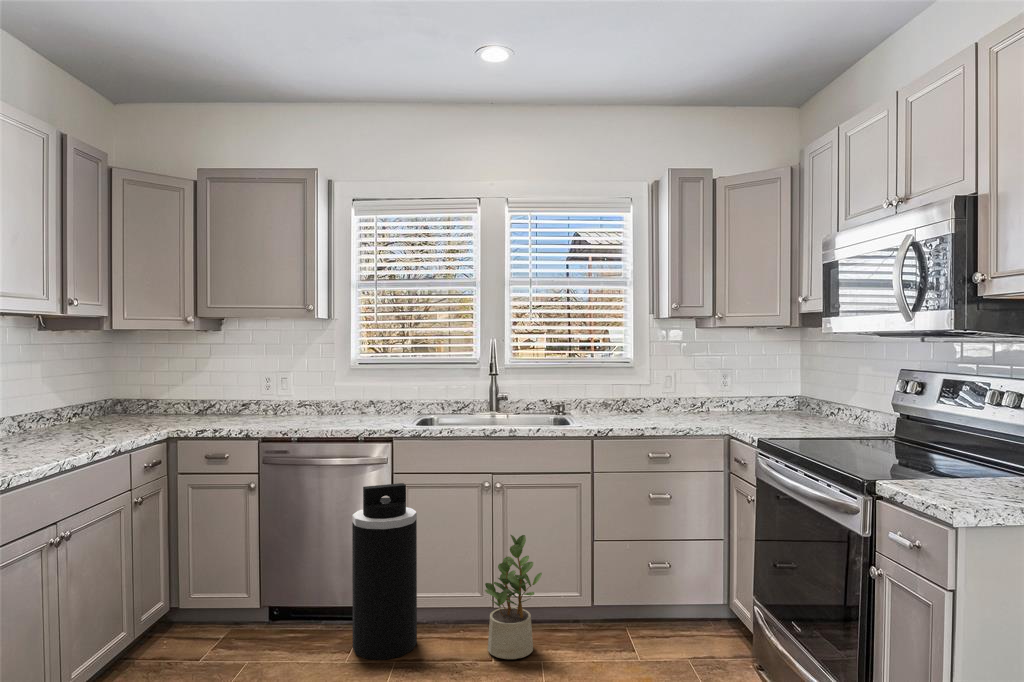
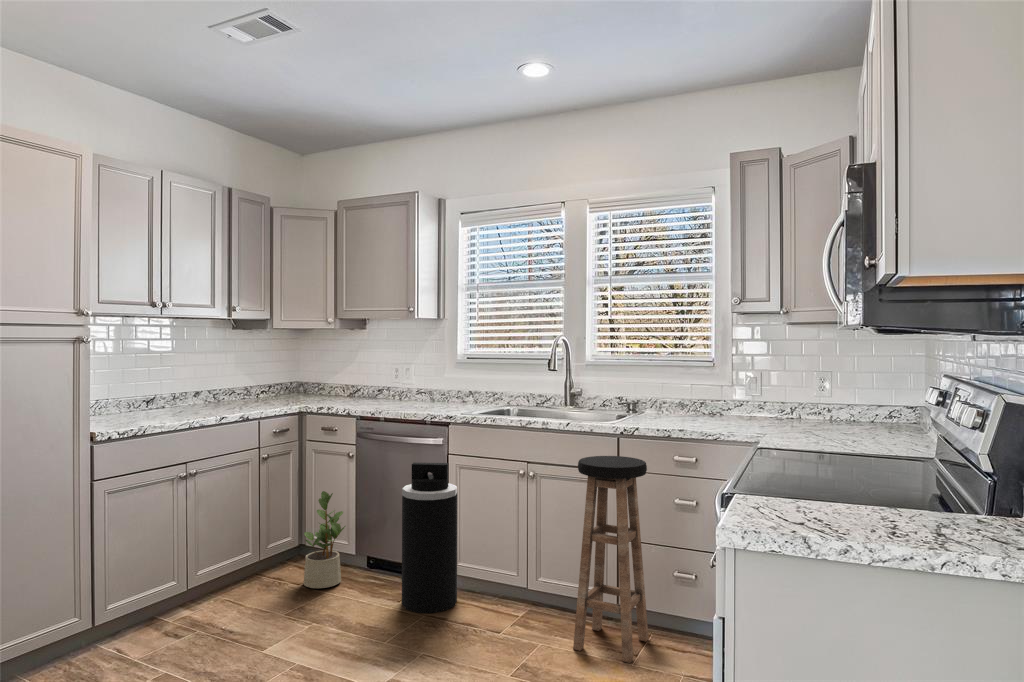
bar stool: none [569,458,637,660] -> present [573,456,648,663]
potted plant: present [485,535,542,659] -> present [304,491,345,588]

